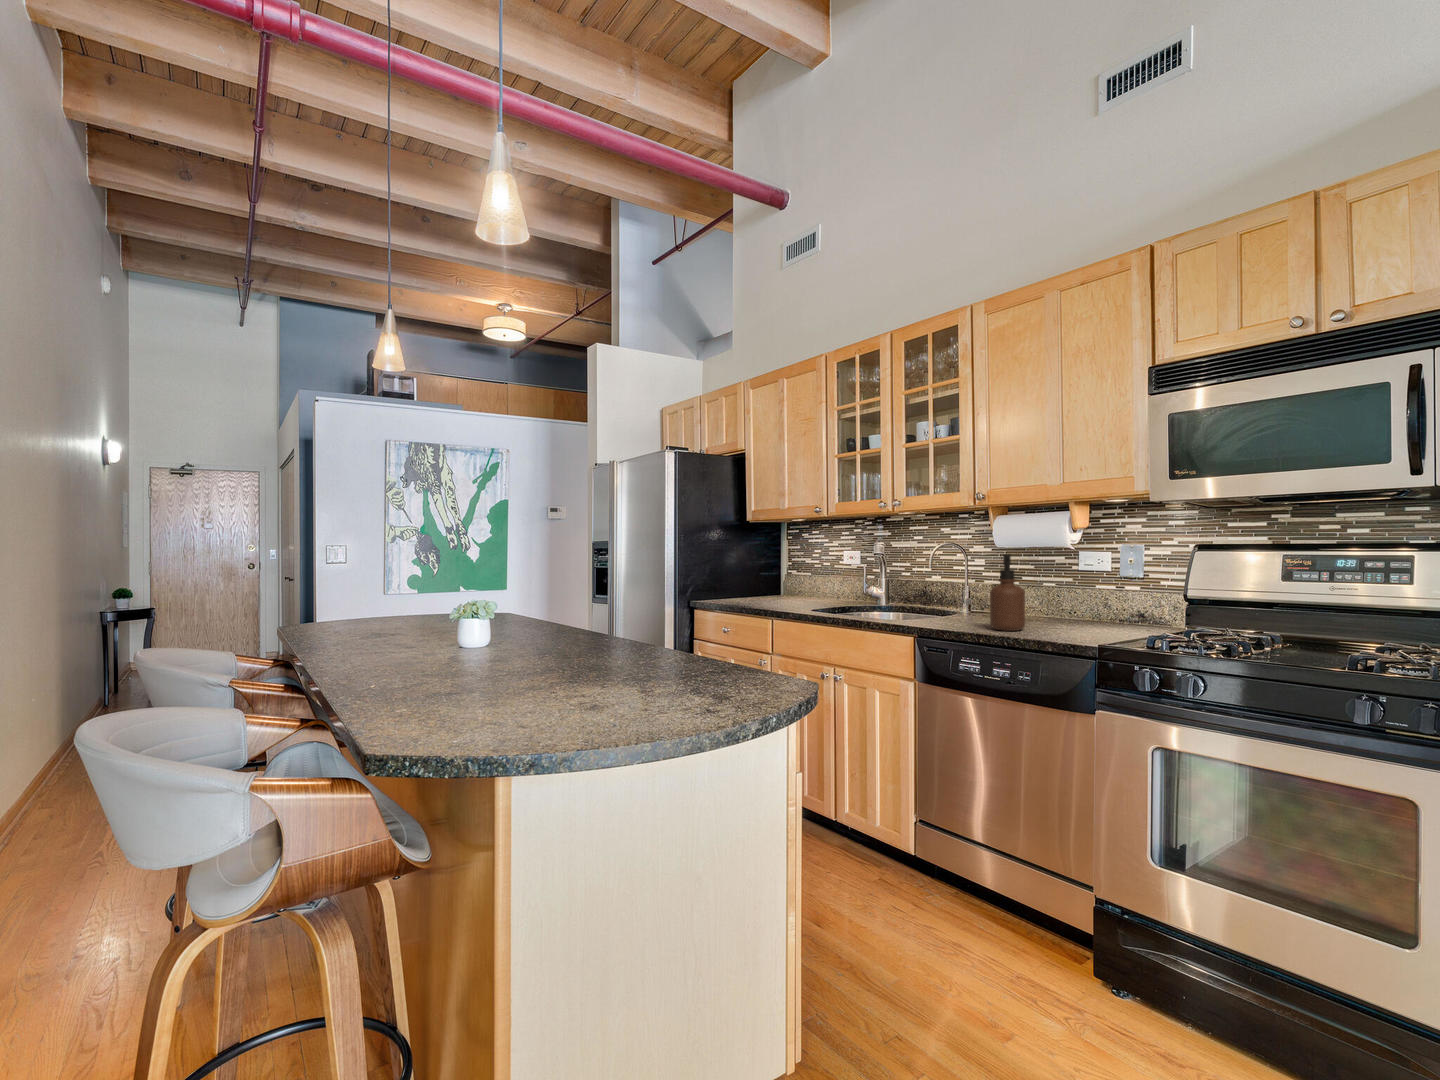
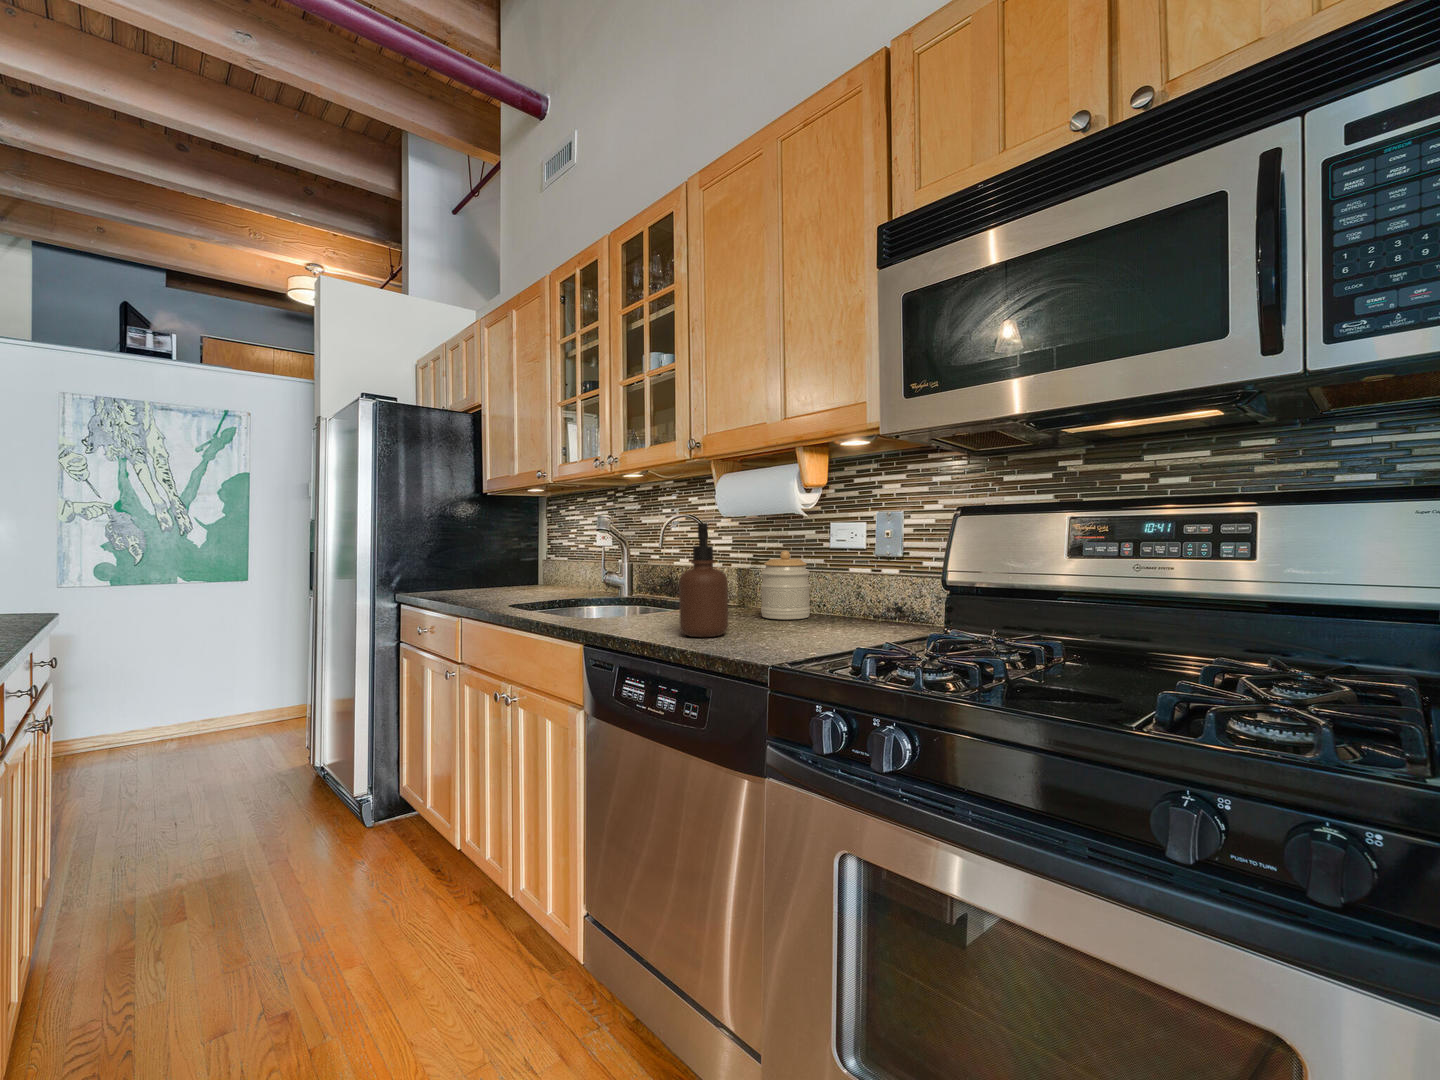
jar: none [1029,572,1068,622] -> present [761,551,810,619]

